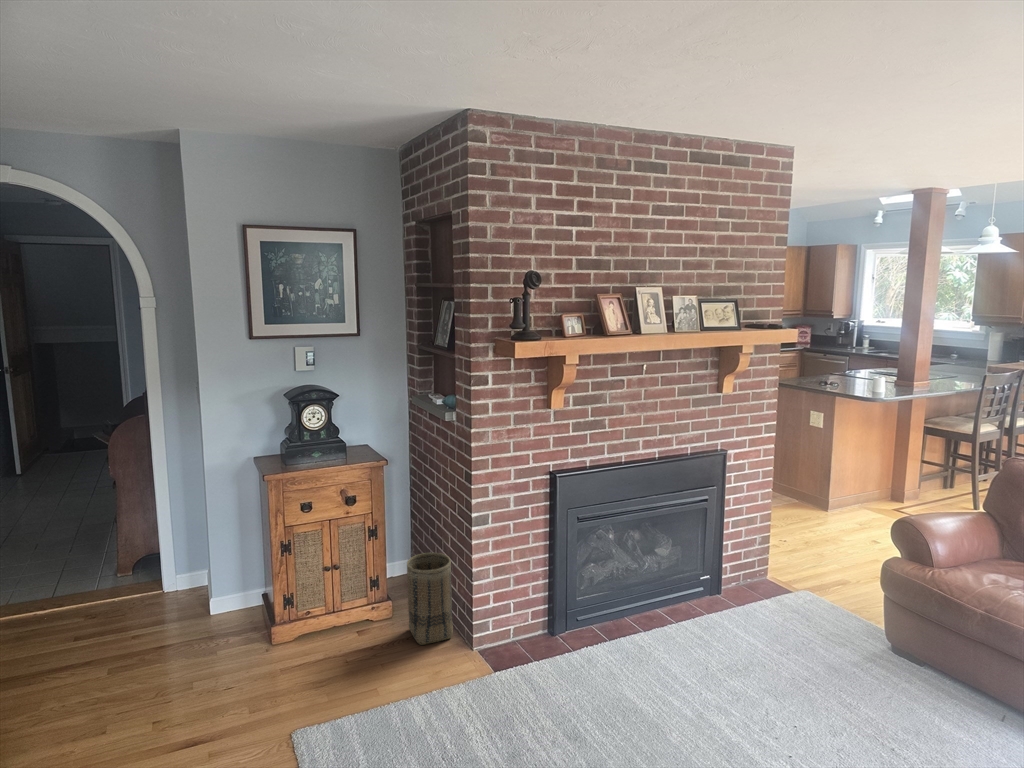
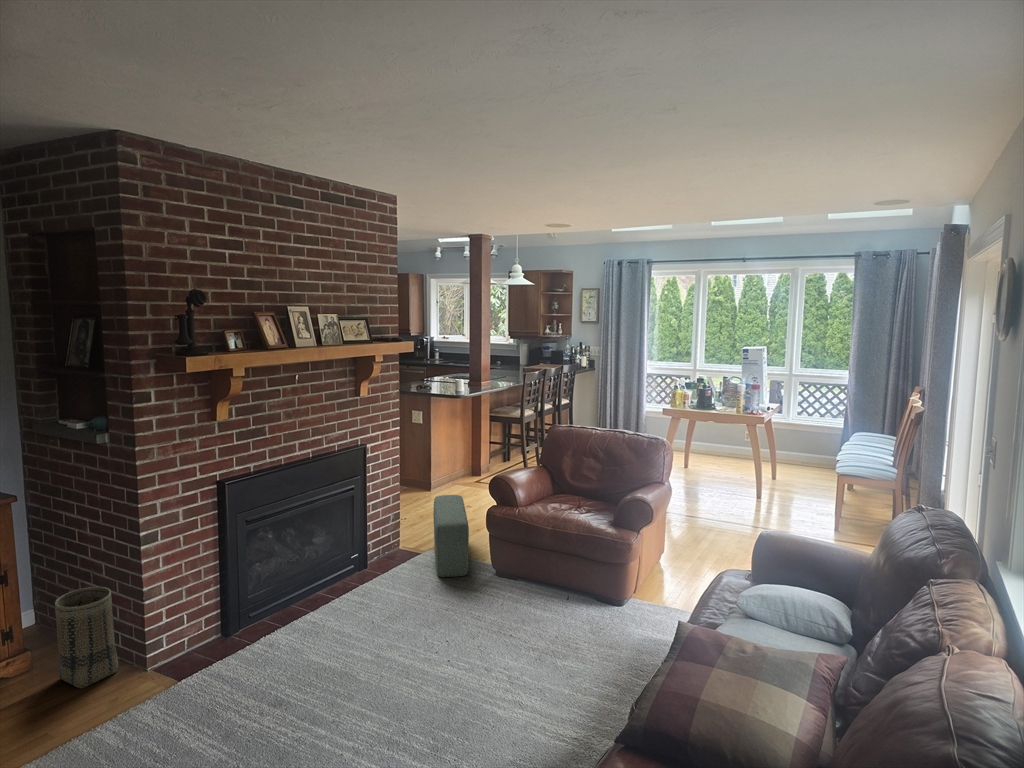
pouf: none [804,526,857,640] -> present [433,495,469,577]

